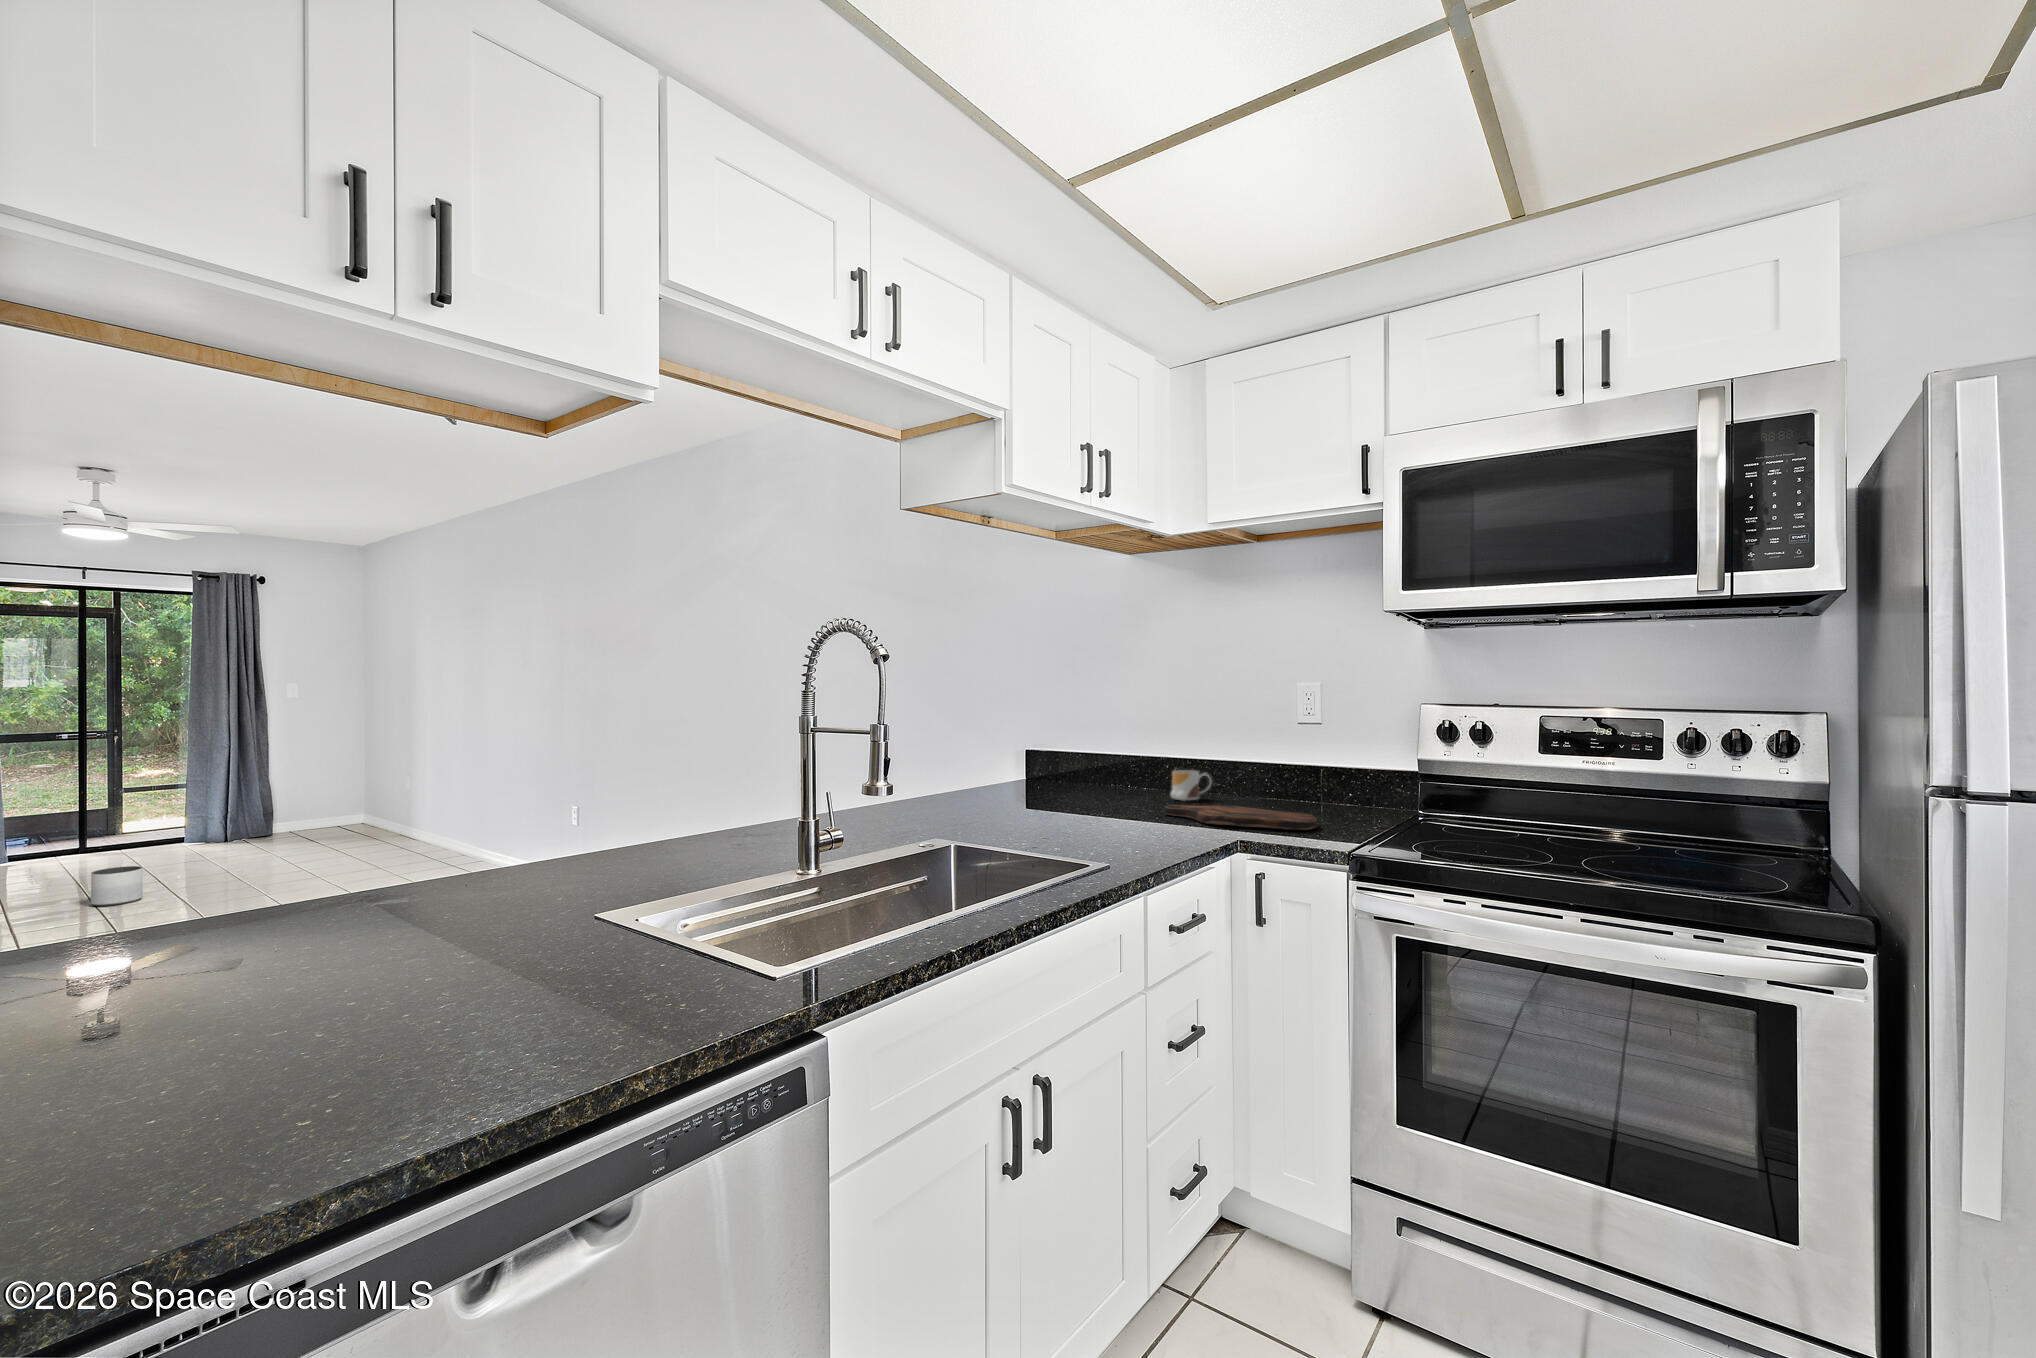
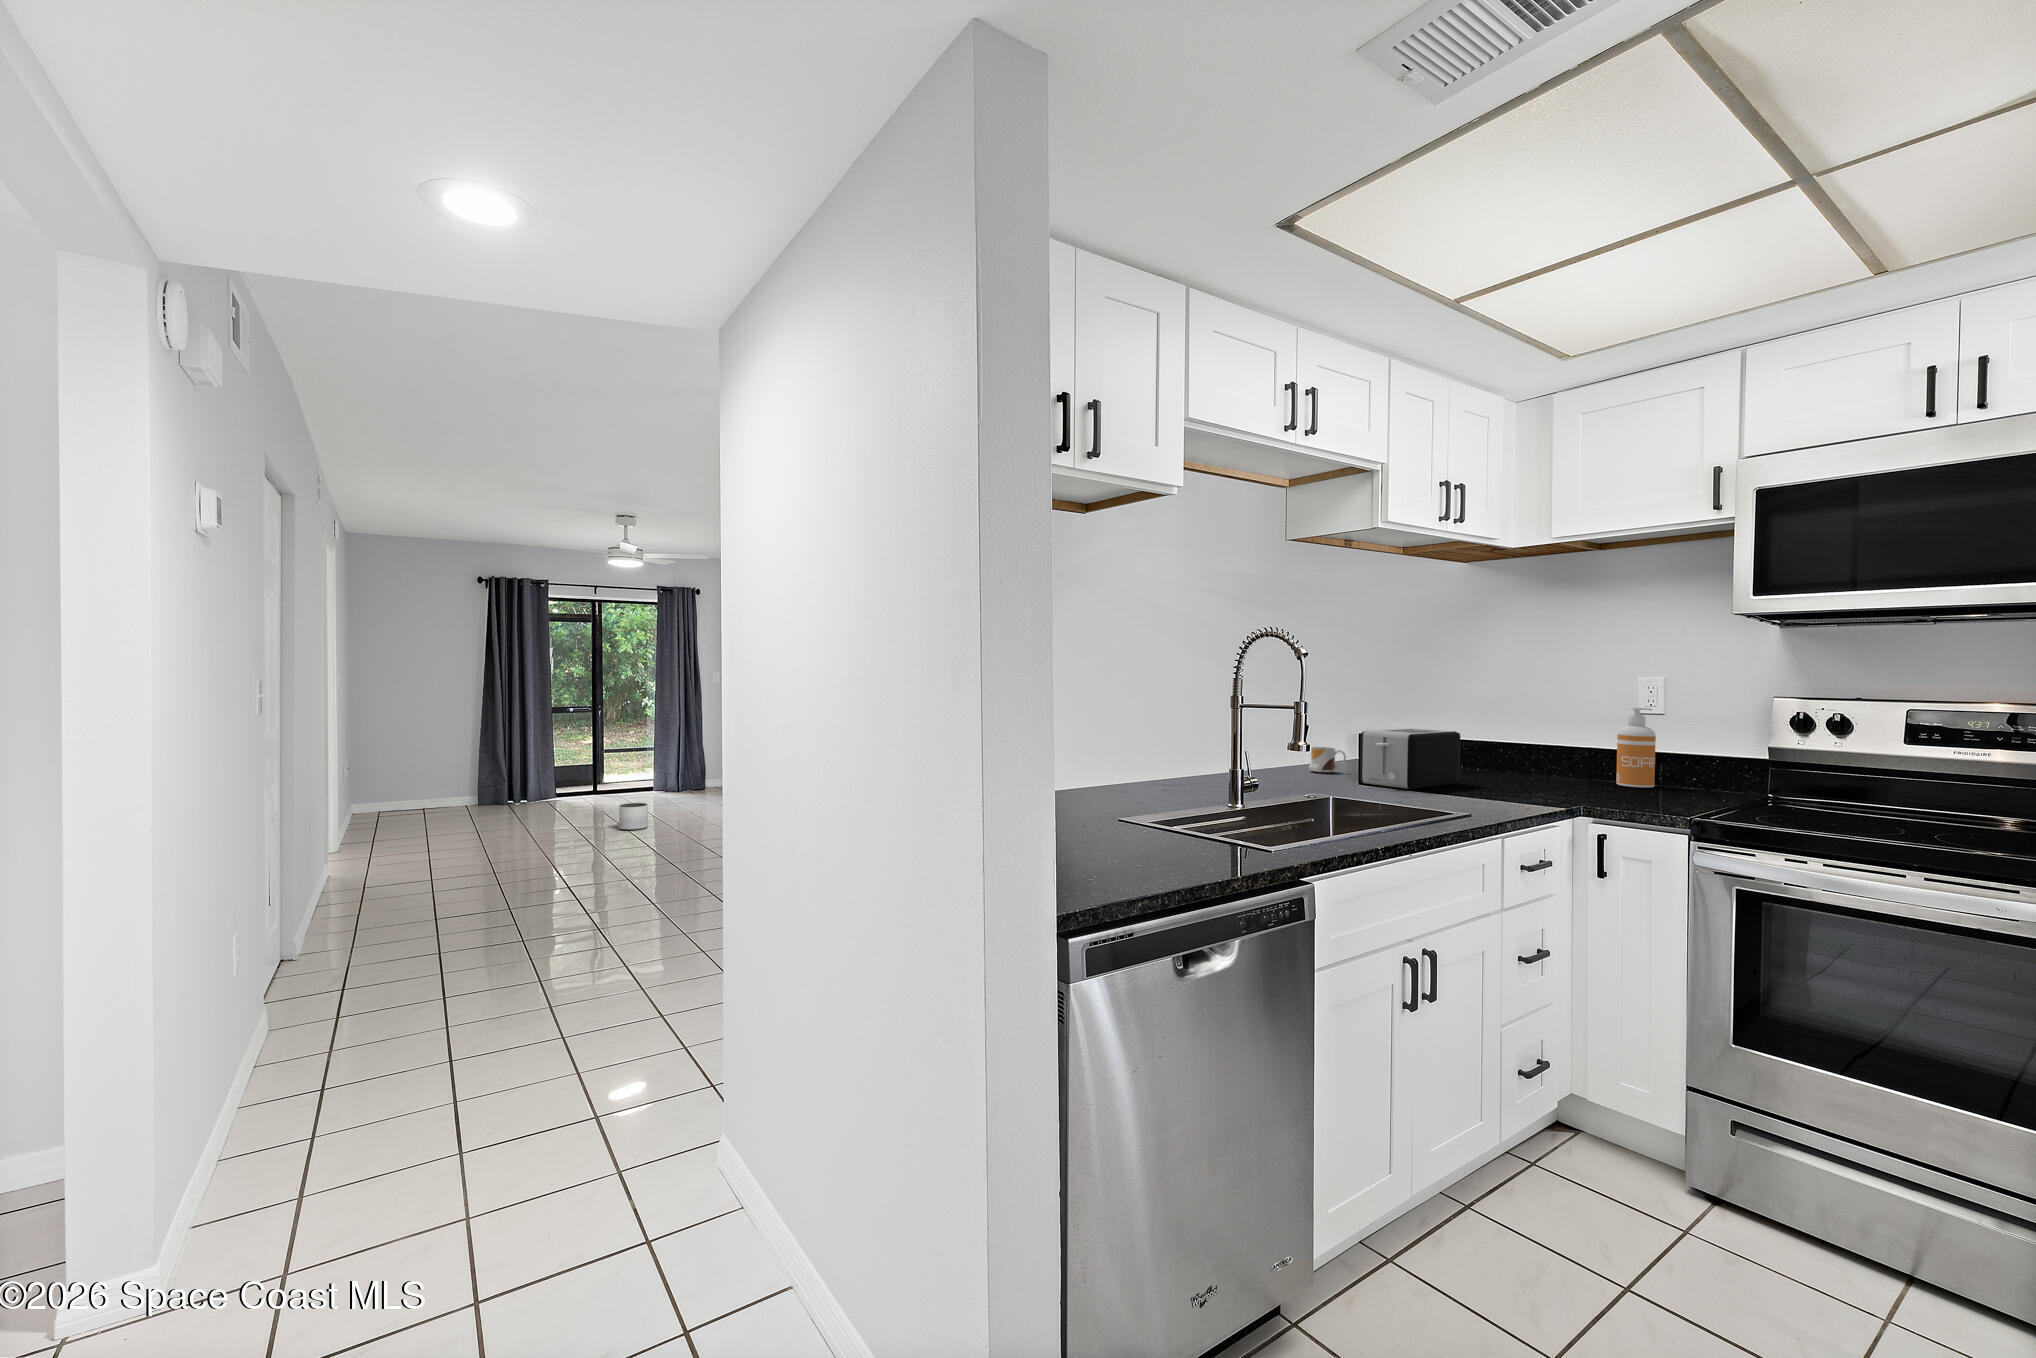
soap dispenser: none [1273,717,1310,807] -> present [1616,707,1656,788]
toaster: none [994,748,1110,827] -> present [1360,728,1460,789]
mug: present [1171,770,1212,801] -> present [1309,747,1346,773]
cutting board: present [1164,805,1317,830] -> none [1510,779,1662,802]

